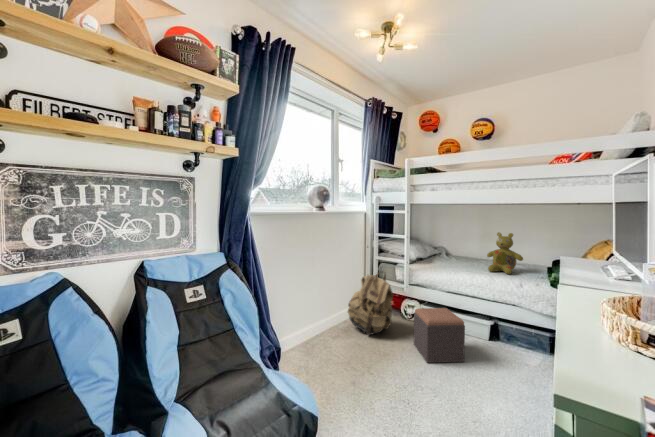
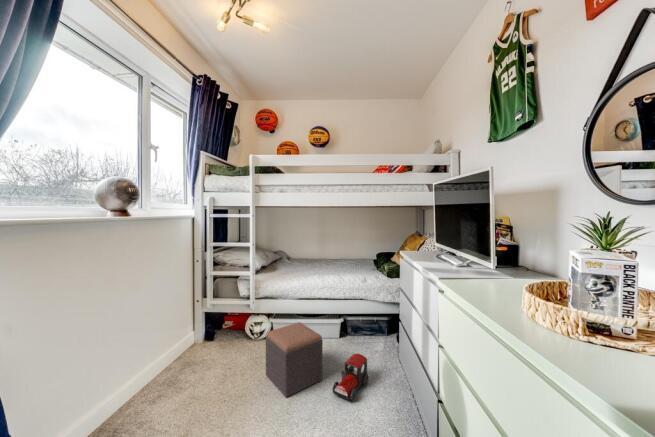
stuffed bear: present [487,232,523,274] -> none [327,234,357,274]
backpack: present [348,274,393,335] -> none [173,292,237,381]
toy train: none [470,347,513,384] -> present [333,354,368,401]

